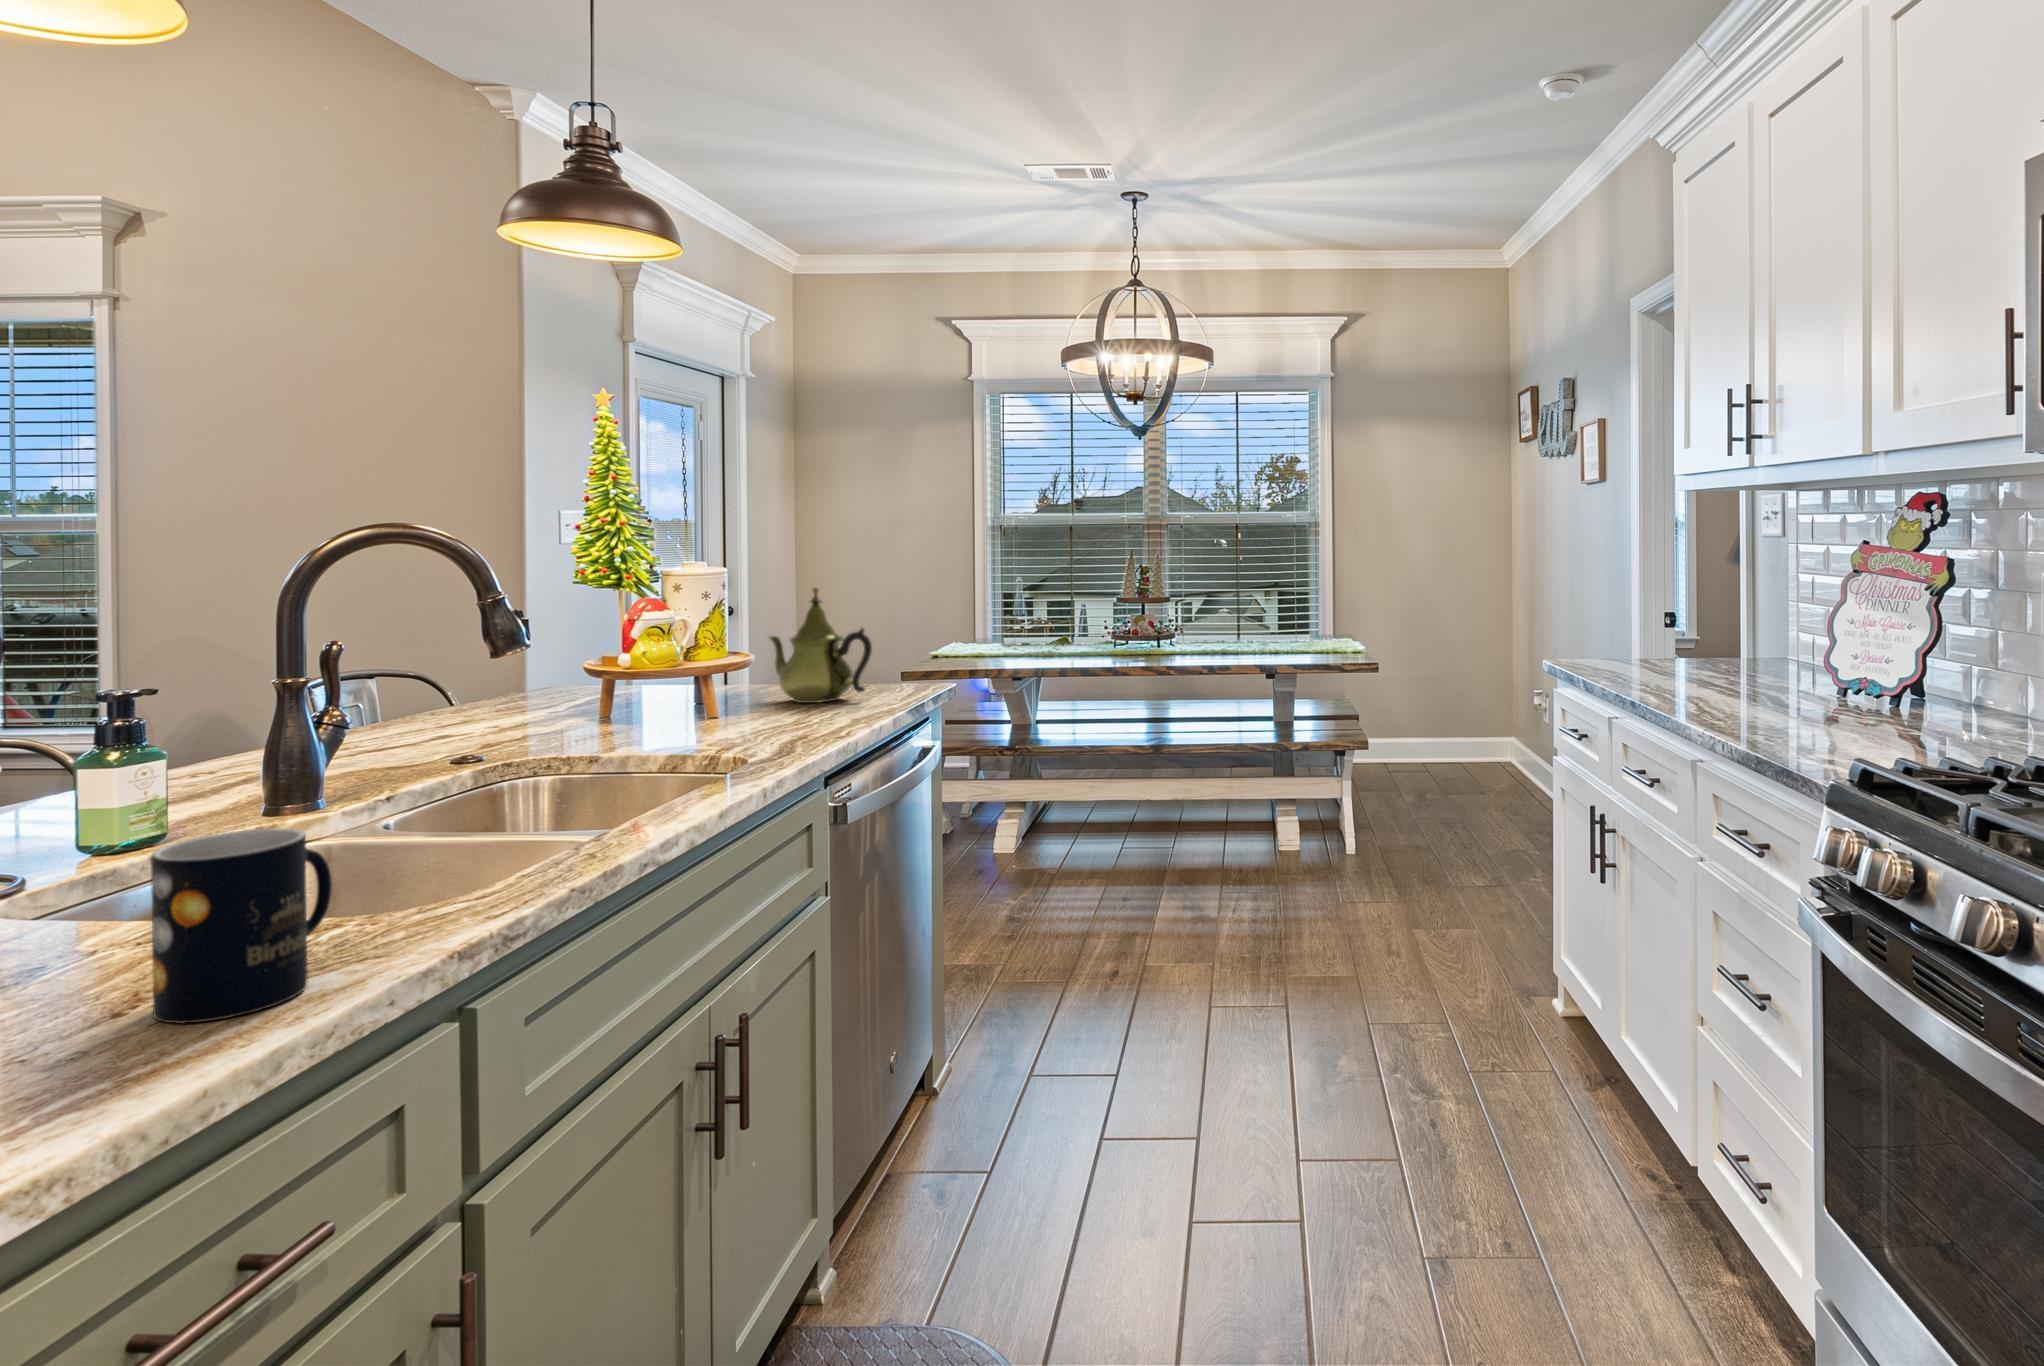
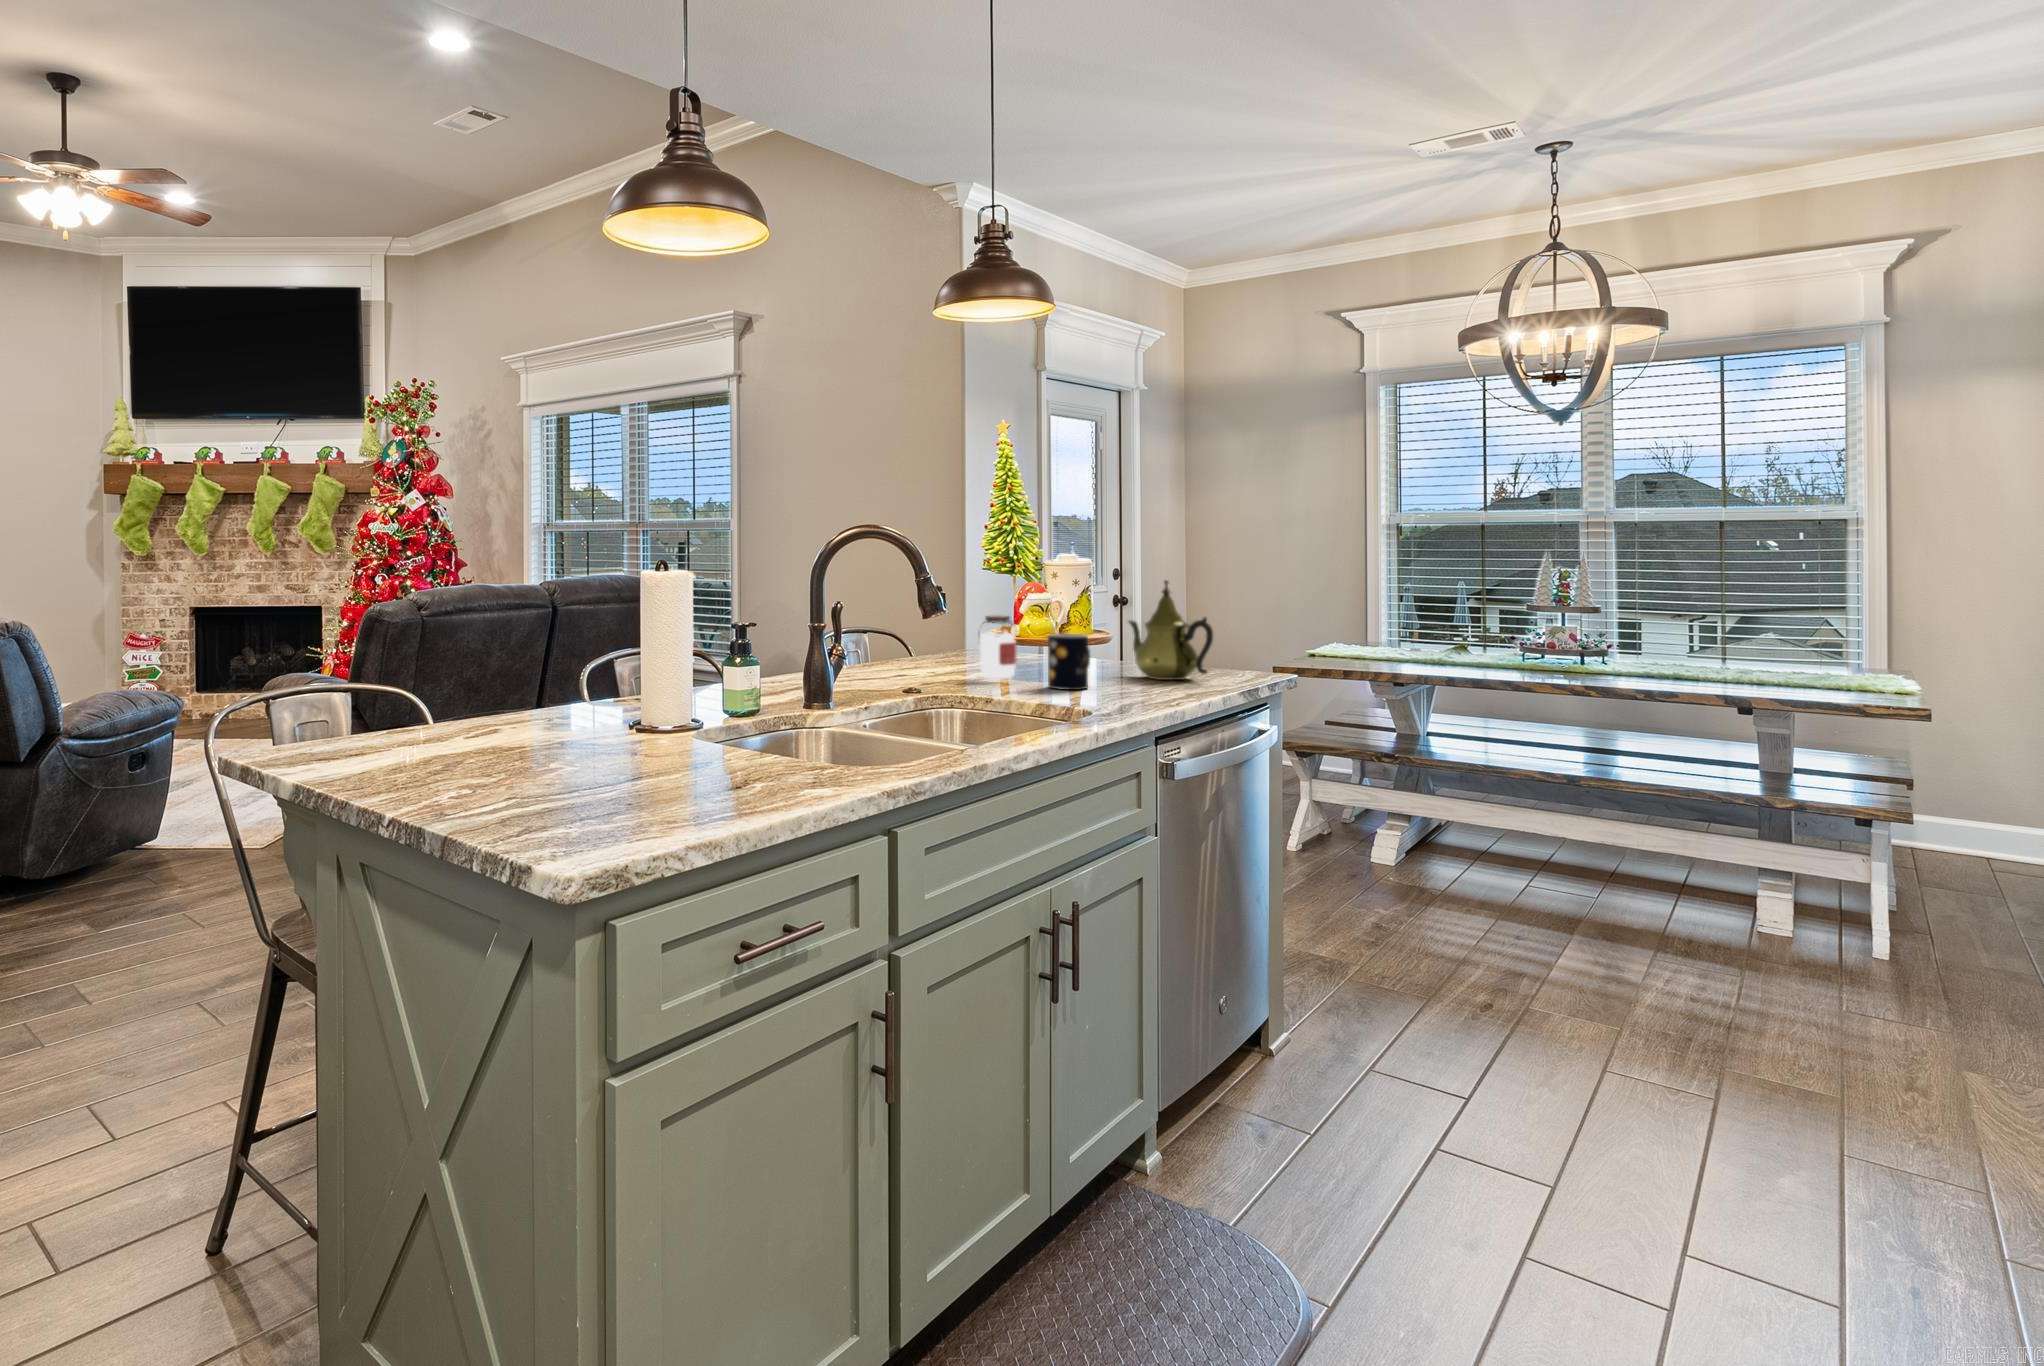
jar: none [573,640,628,724] -> present [980,615,1017,679]
mug: present [151,829,332,1023] -> present [1048,634,1090,690]

